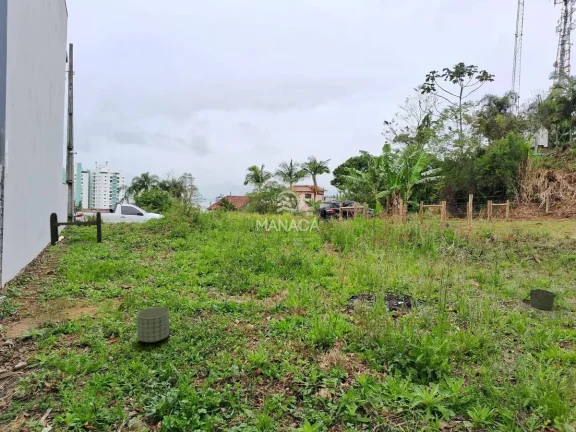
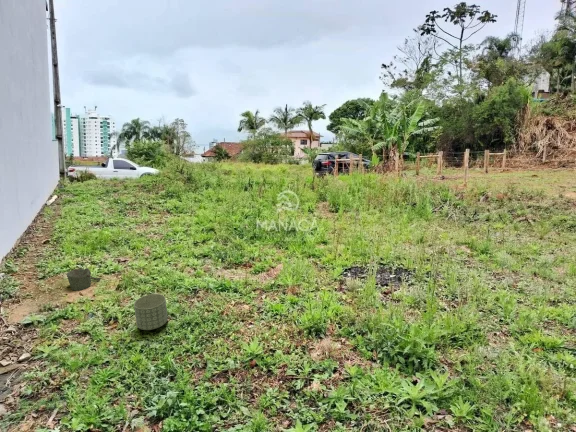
bench: present [50,212,102,246] -> none [47,174,102,210]
bucket: present [523,289,556,310] -> present [67,268,100,291]

